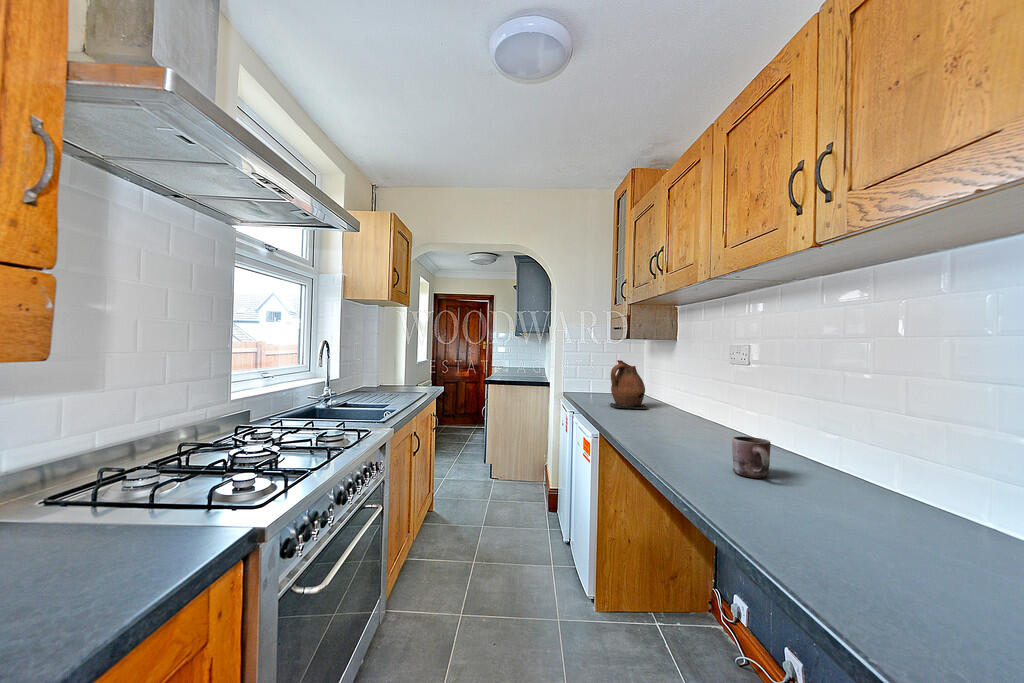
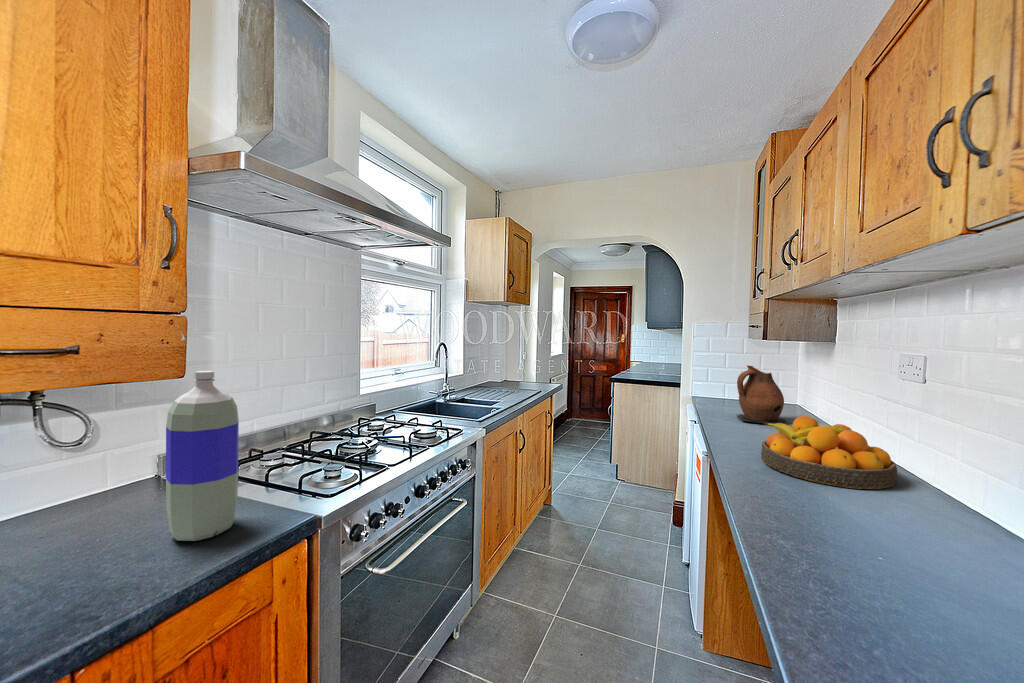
bottle: none [50,352,161,578] -> present [166,371,239,541]
fruit bowl: none [648,395,740,445] -> present [761,416,897,489]
mug: present [732,437,771,478] -> none [847,487,907,549]

